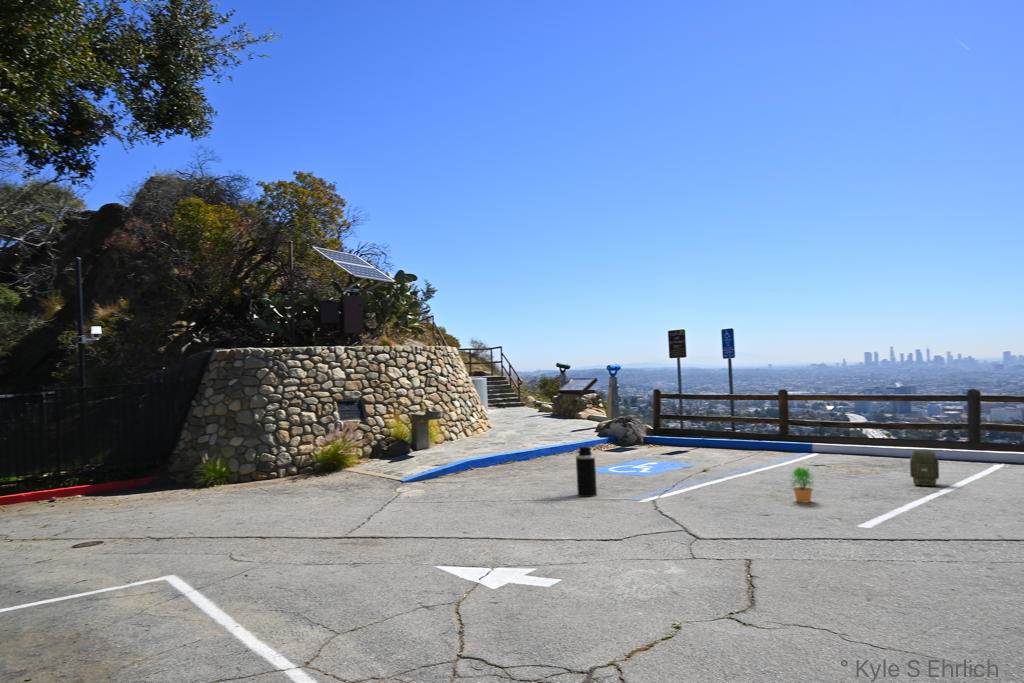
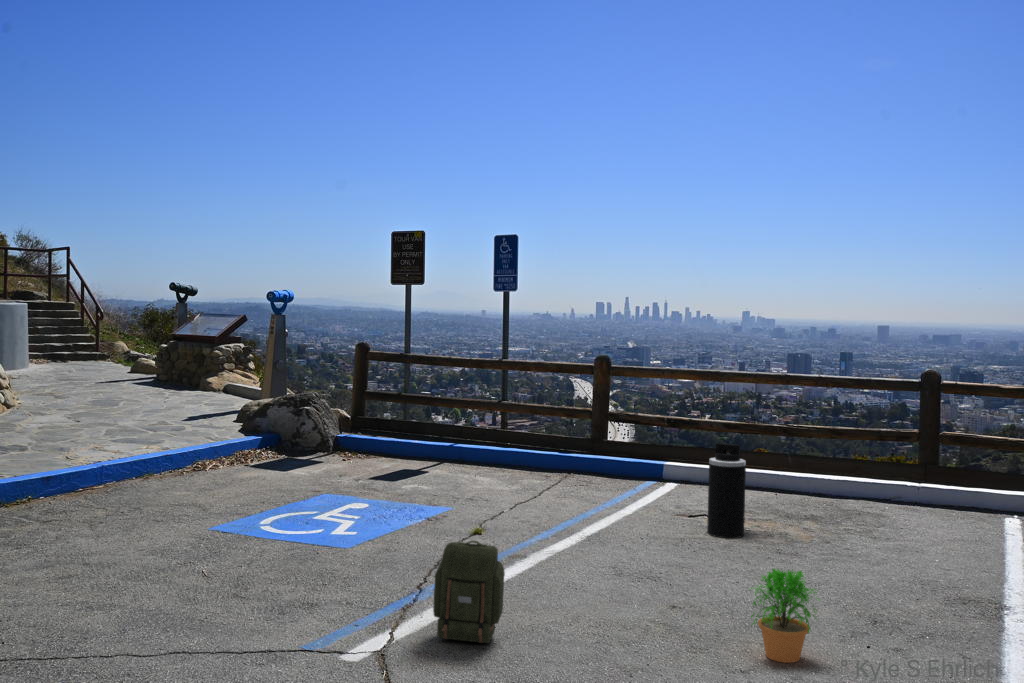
trash can: present [576,447,597,497] -> present [707,443,746,538]
backpack: present [910,450,939,486] -> present [433,541,505,643]

